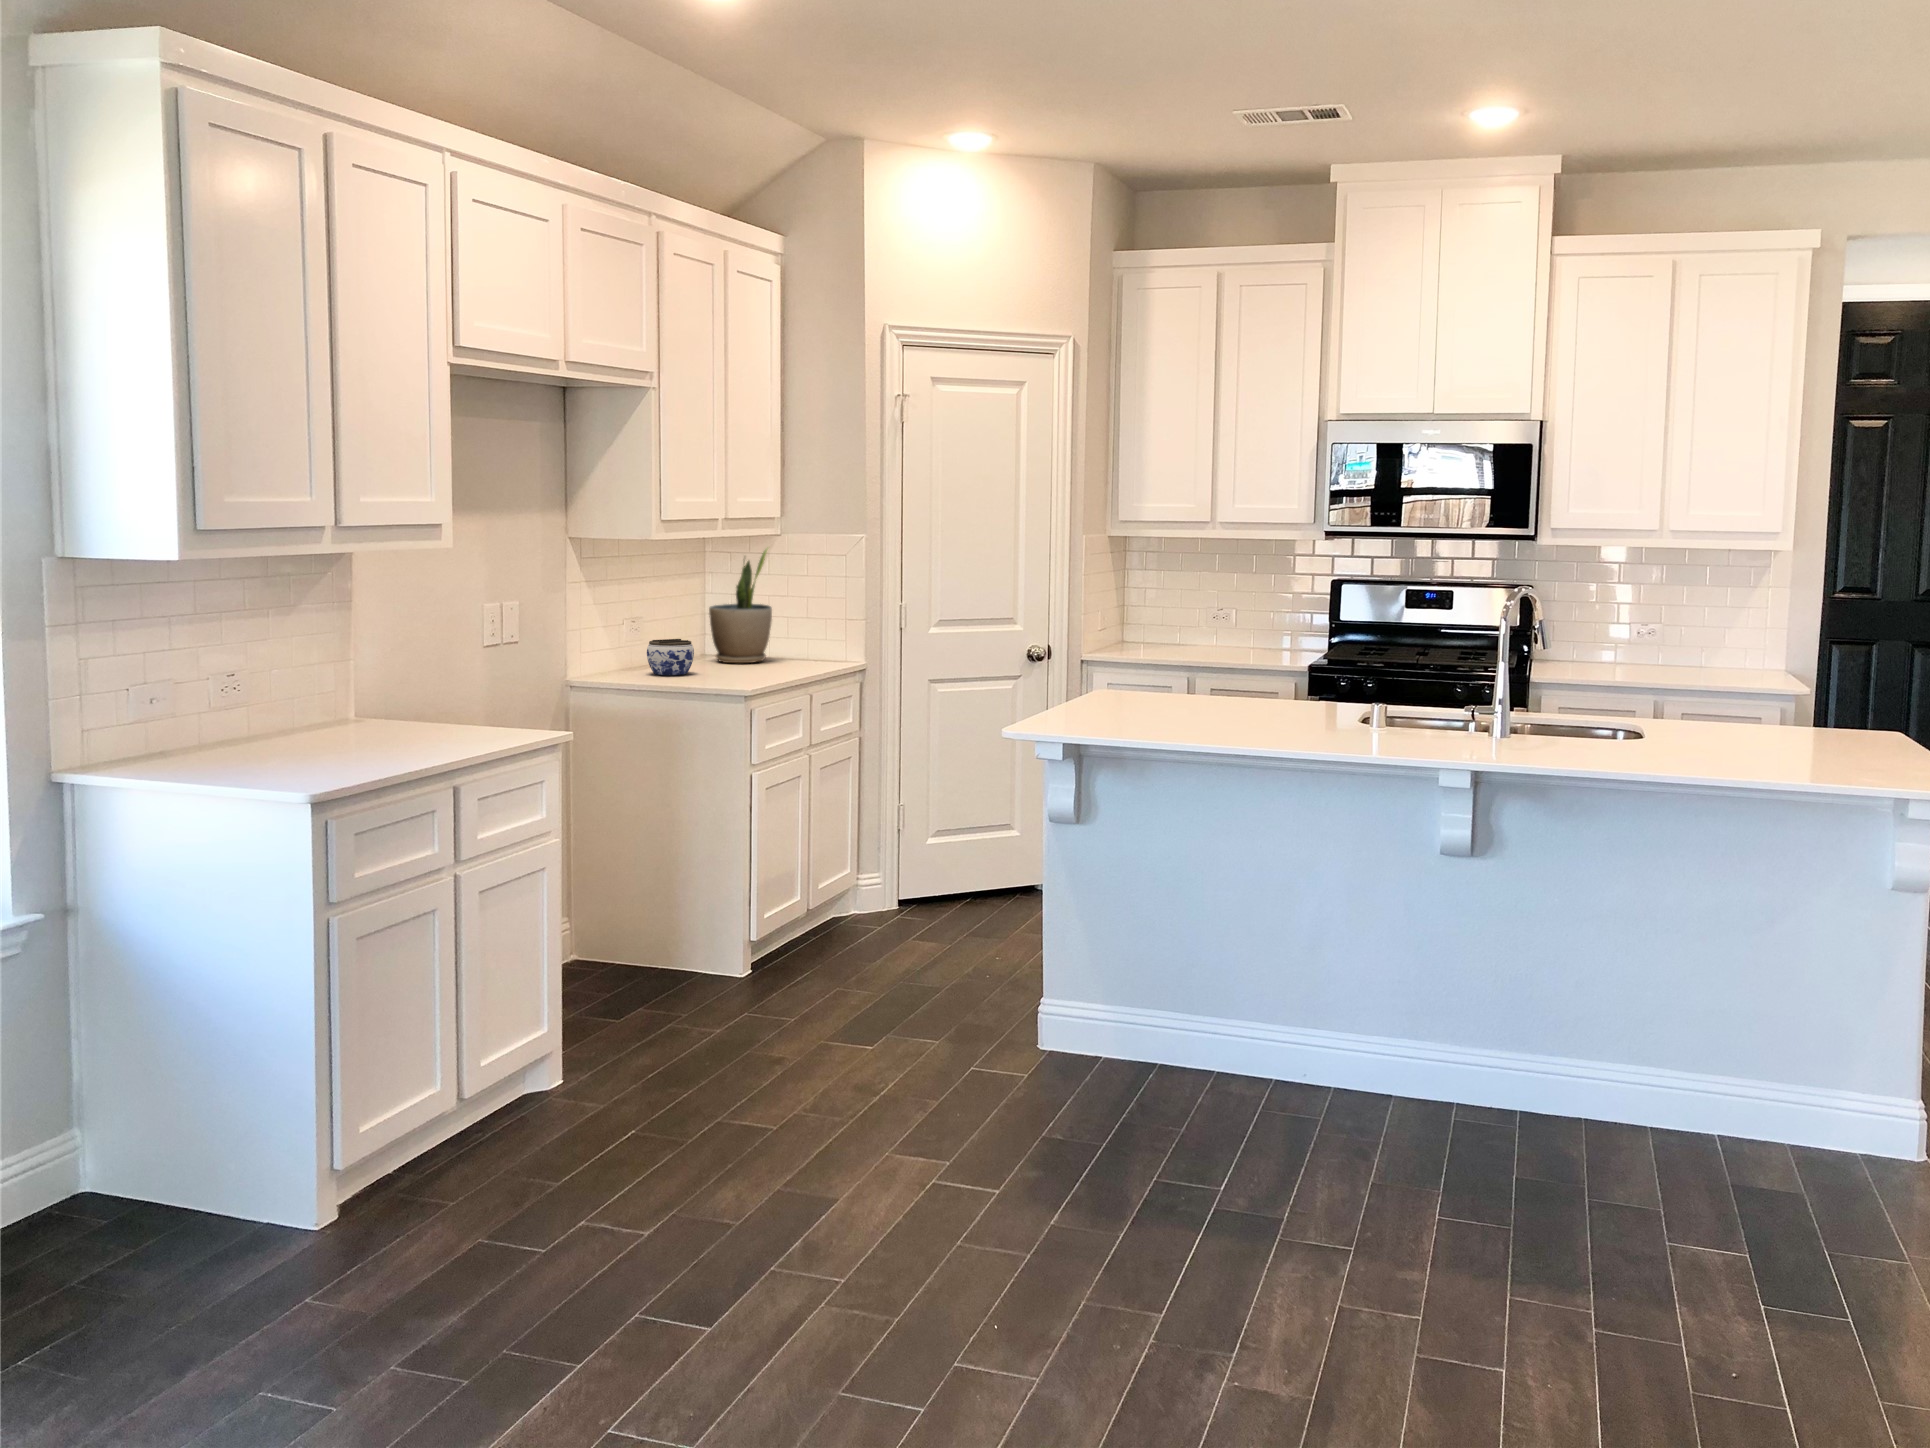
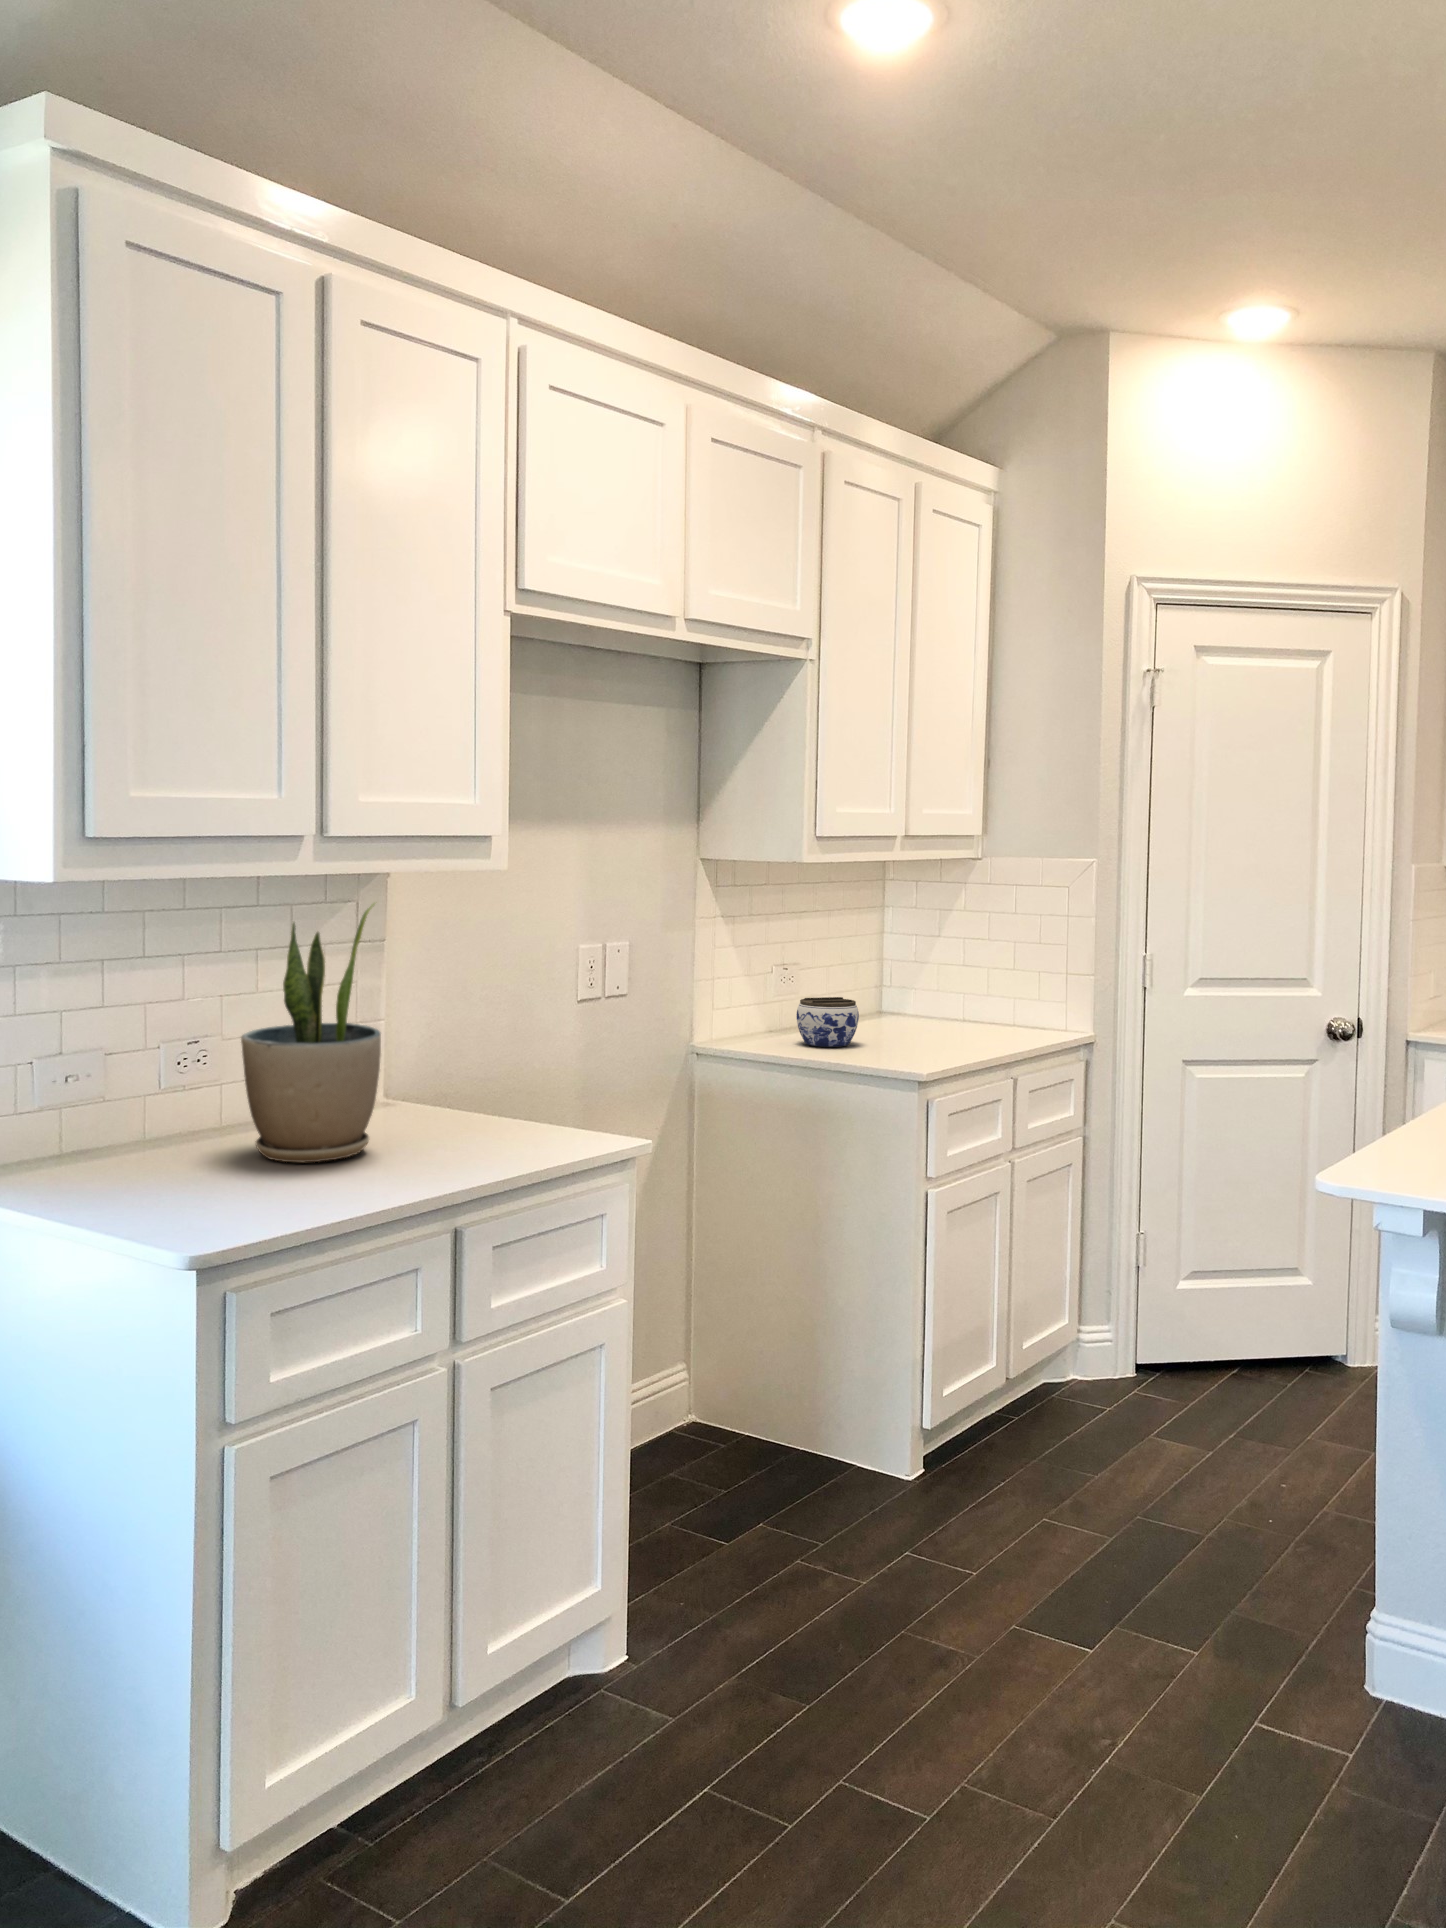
potted plant: present [709,549,772,663] -> present [241,904,381,1162]

